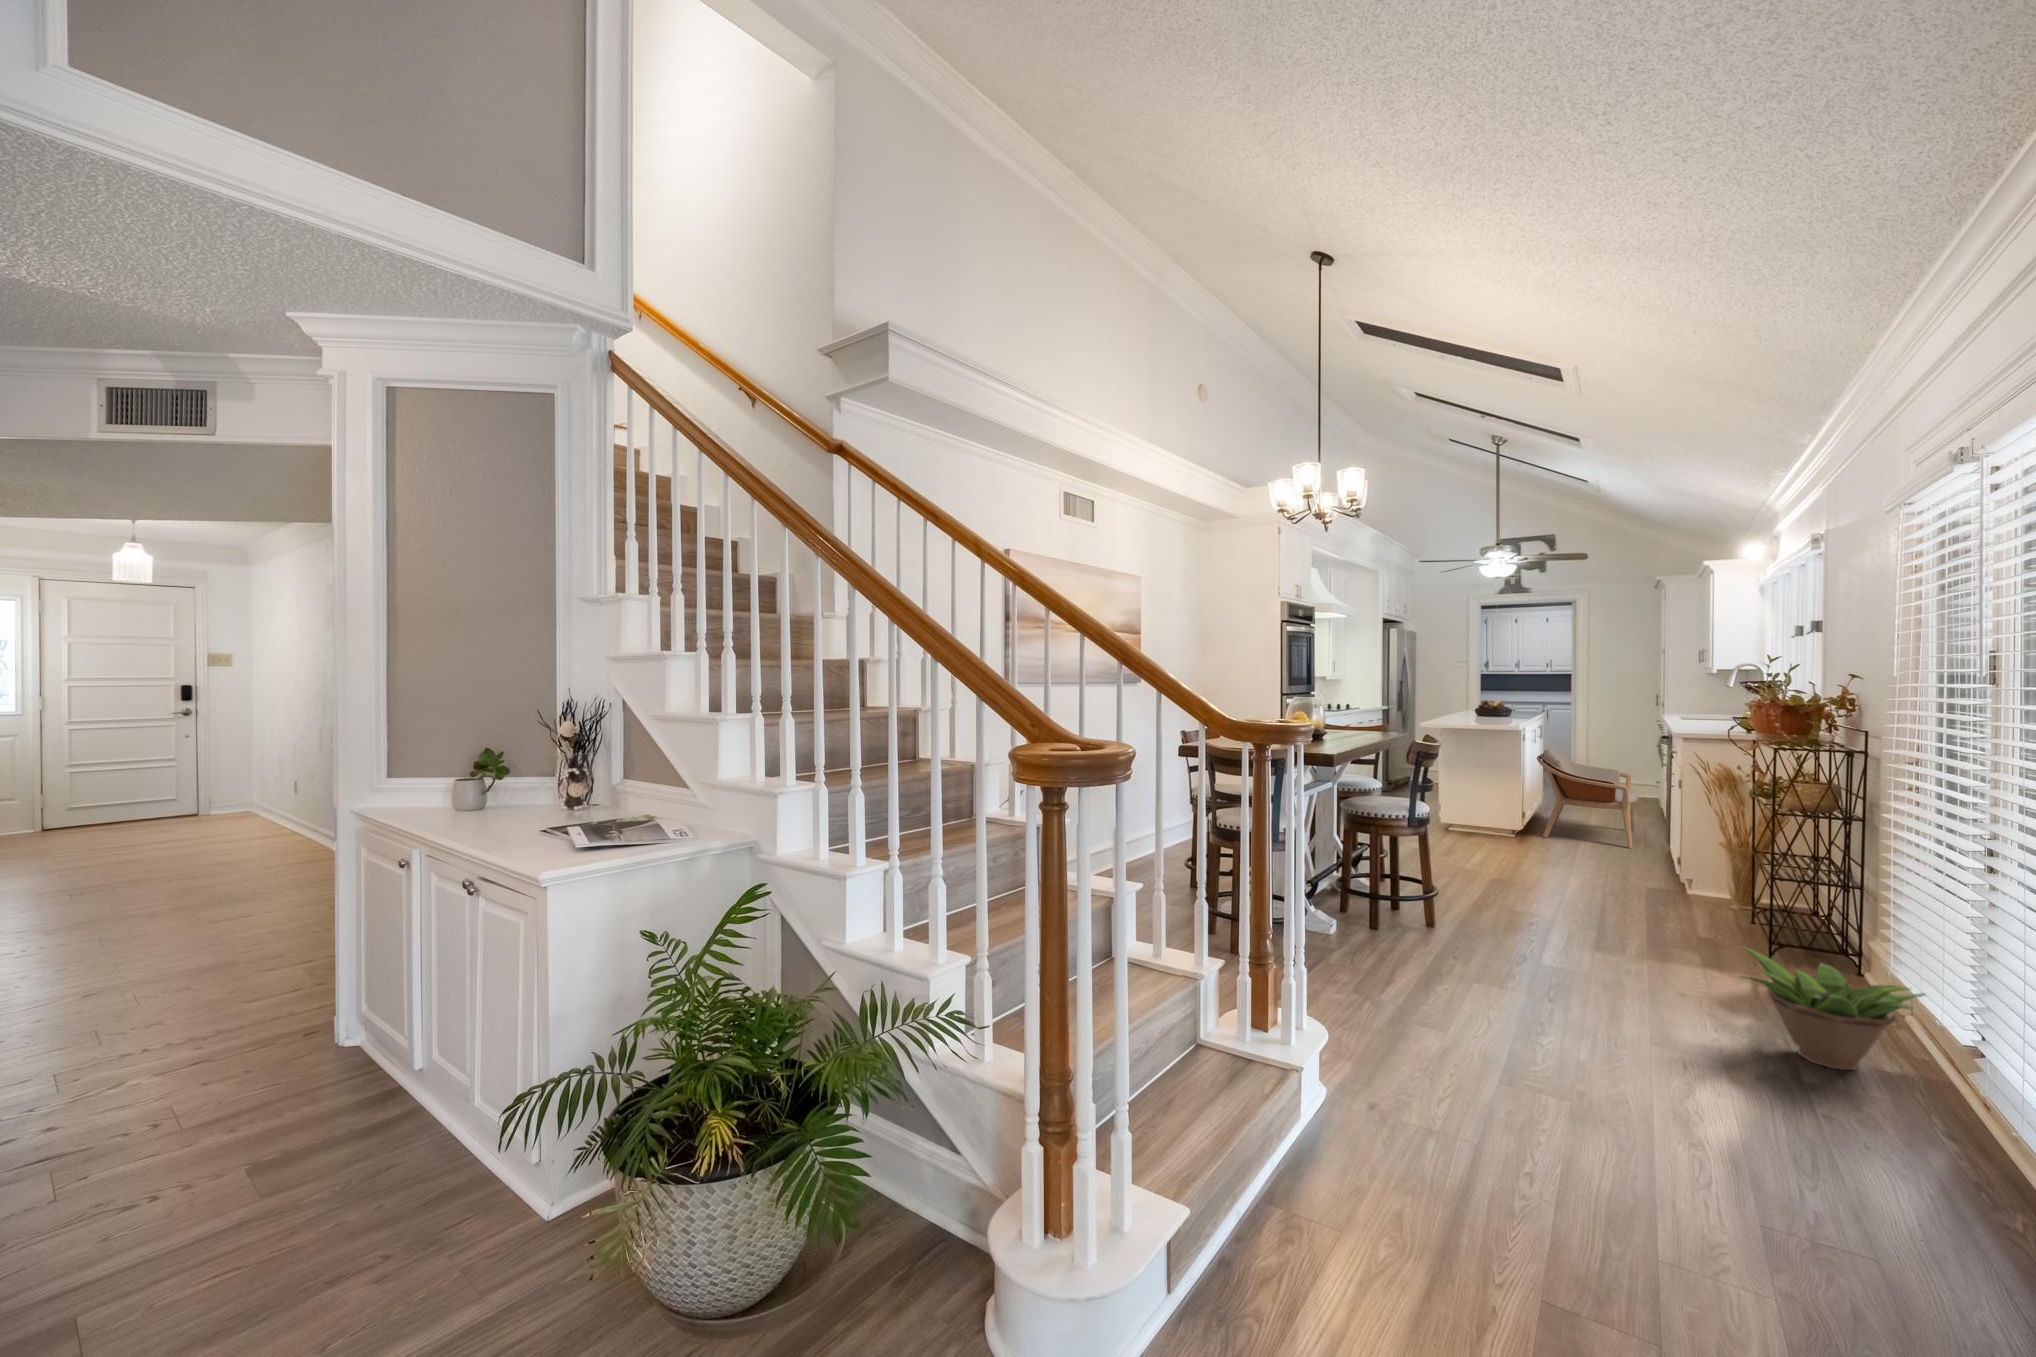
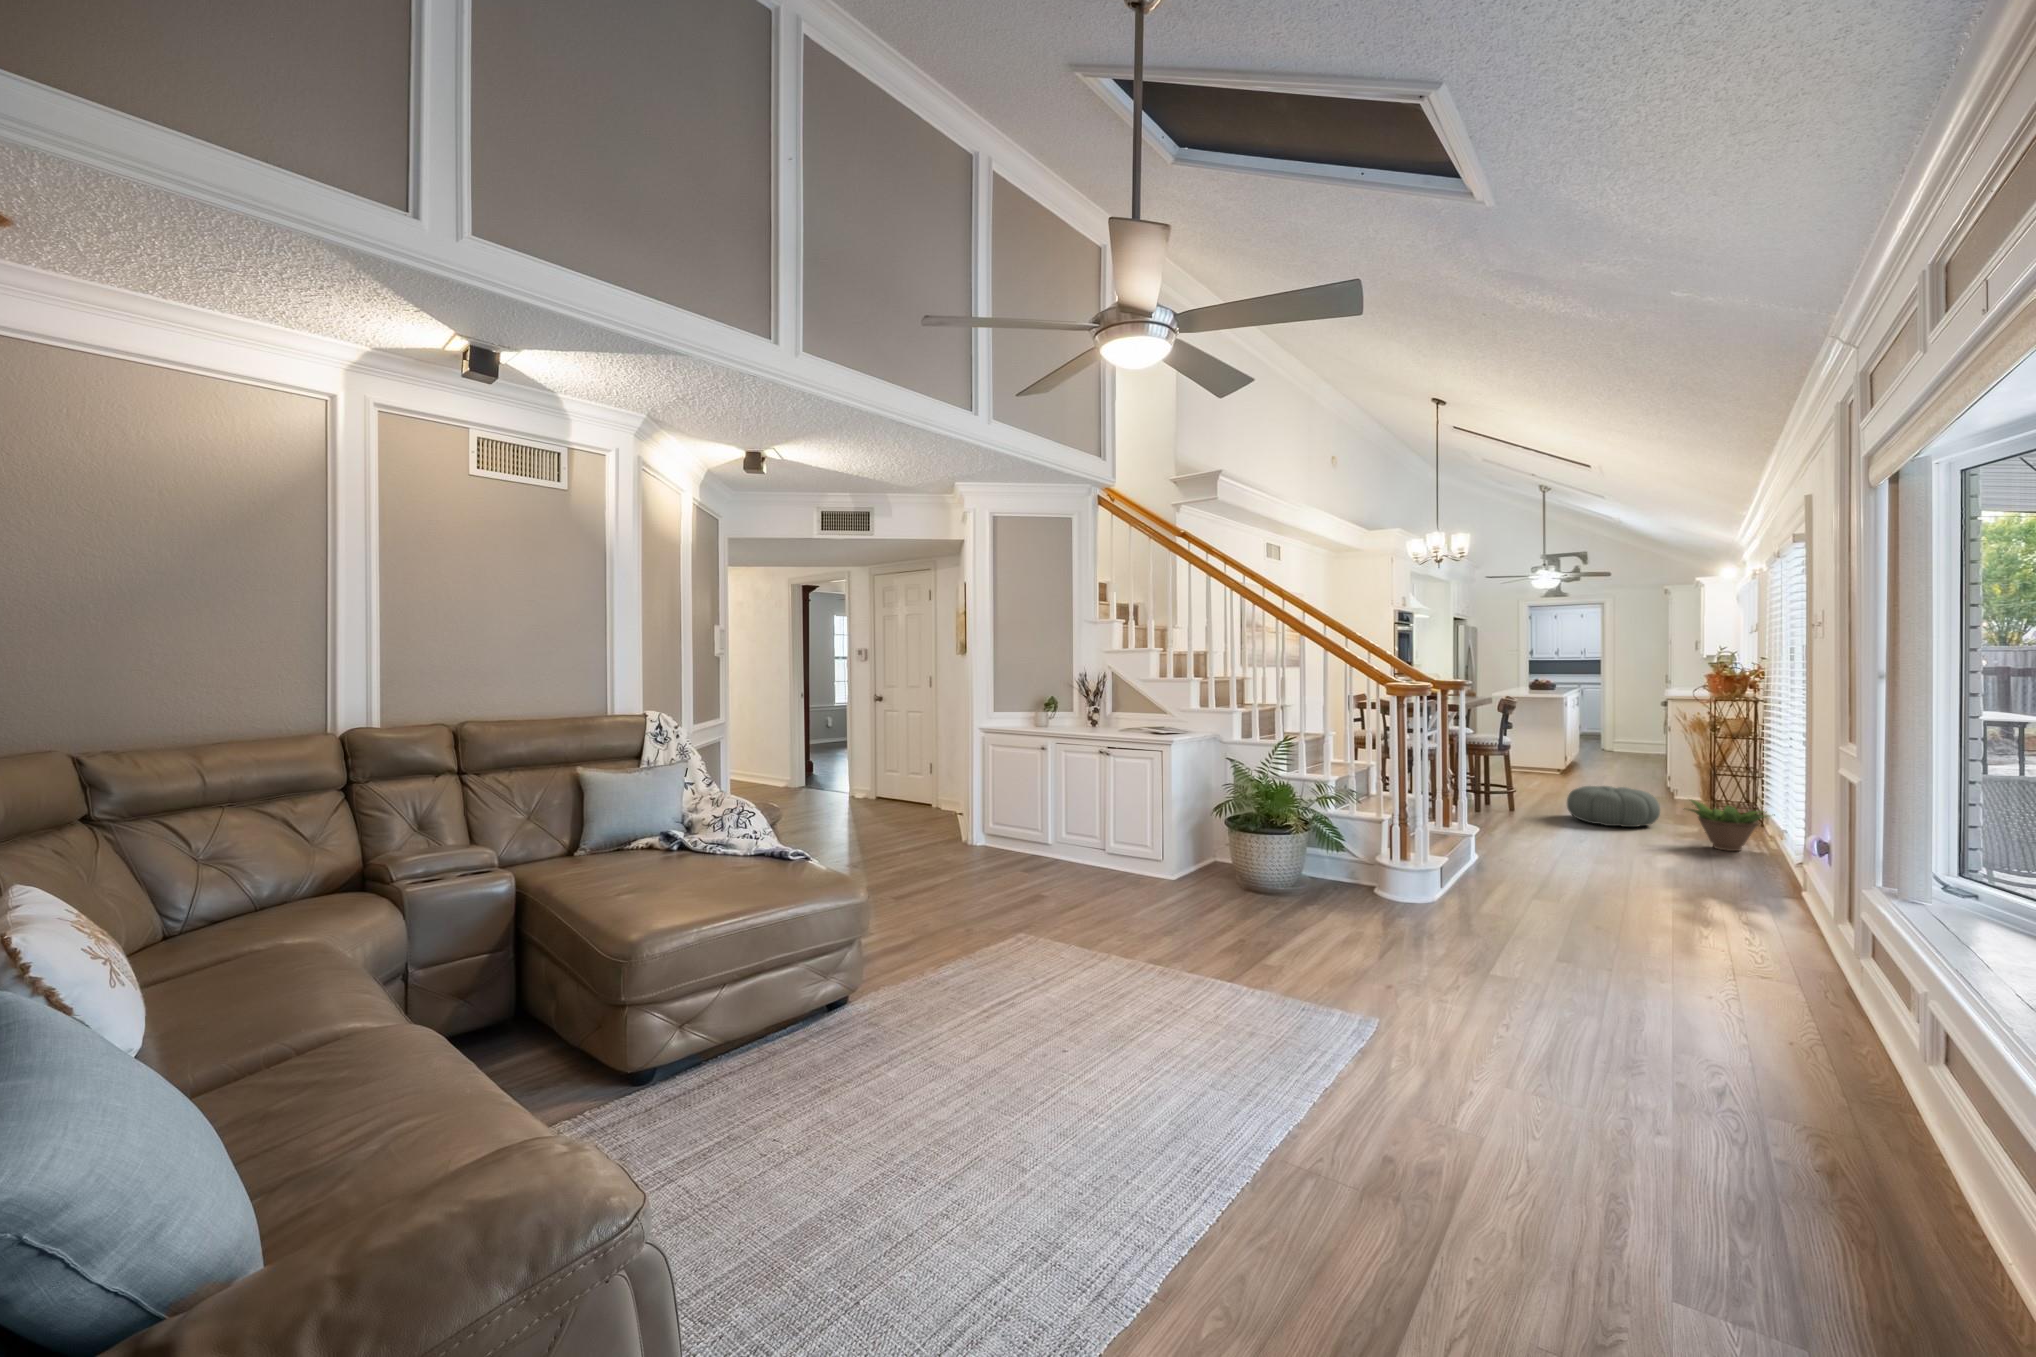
armchair: present [1537,749,1638,848] -> none [1574,712,1646,777]
pouf: none [1518,896,1683,982] -> present [1567,786,1660,827]

